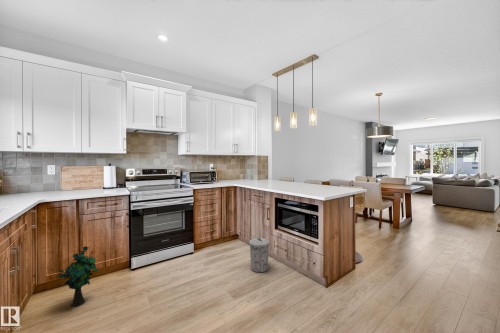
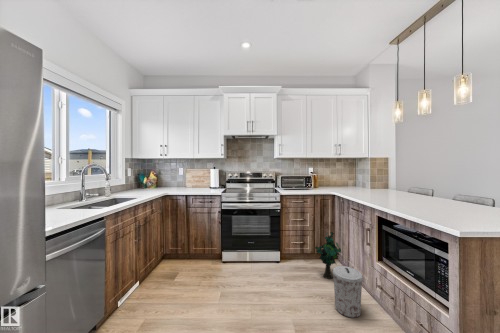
decorative plant: present [58,246,98,307] -> present [315,232,341,279]

